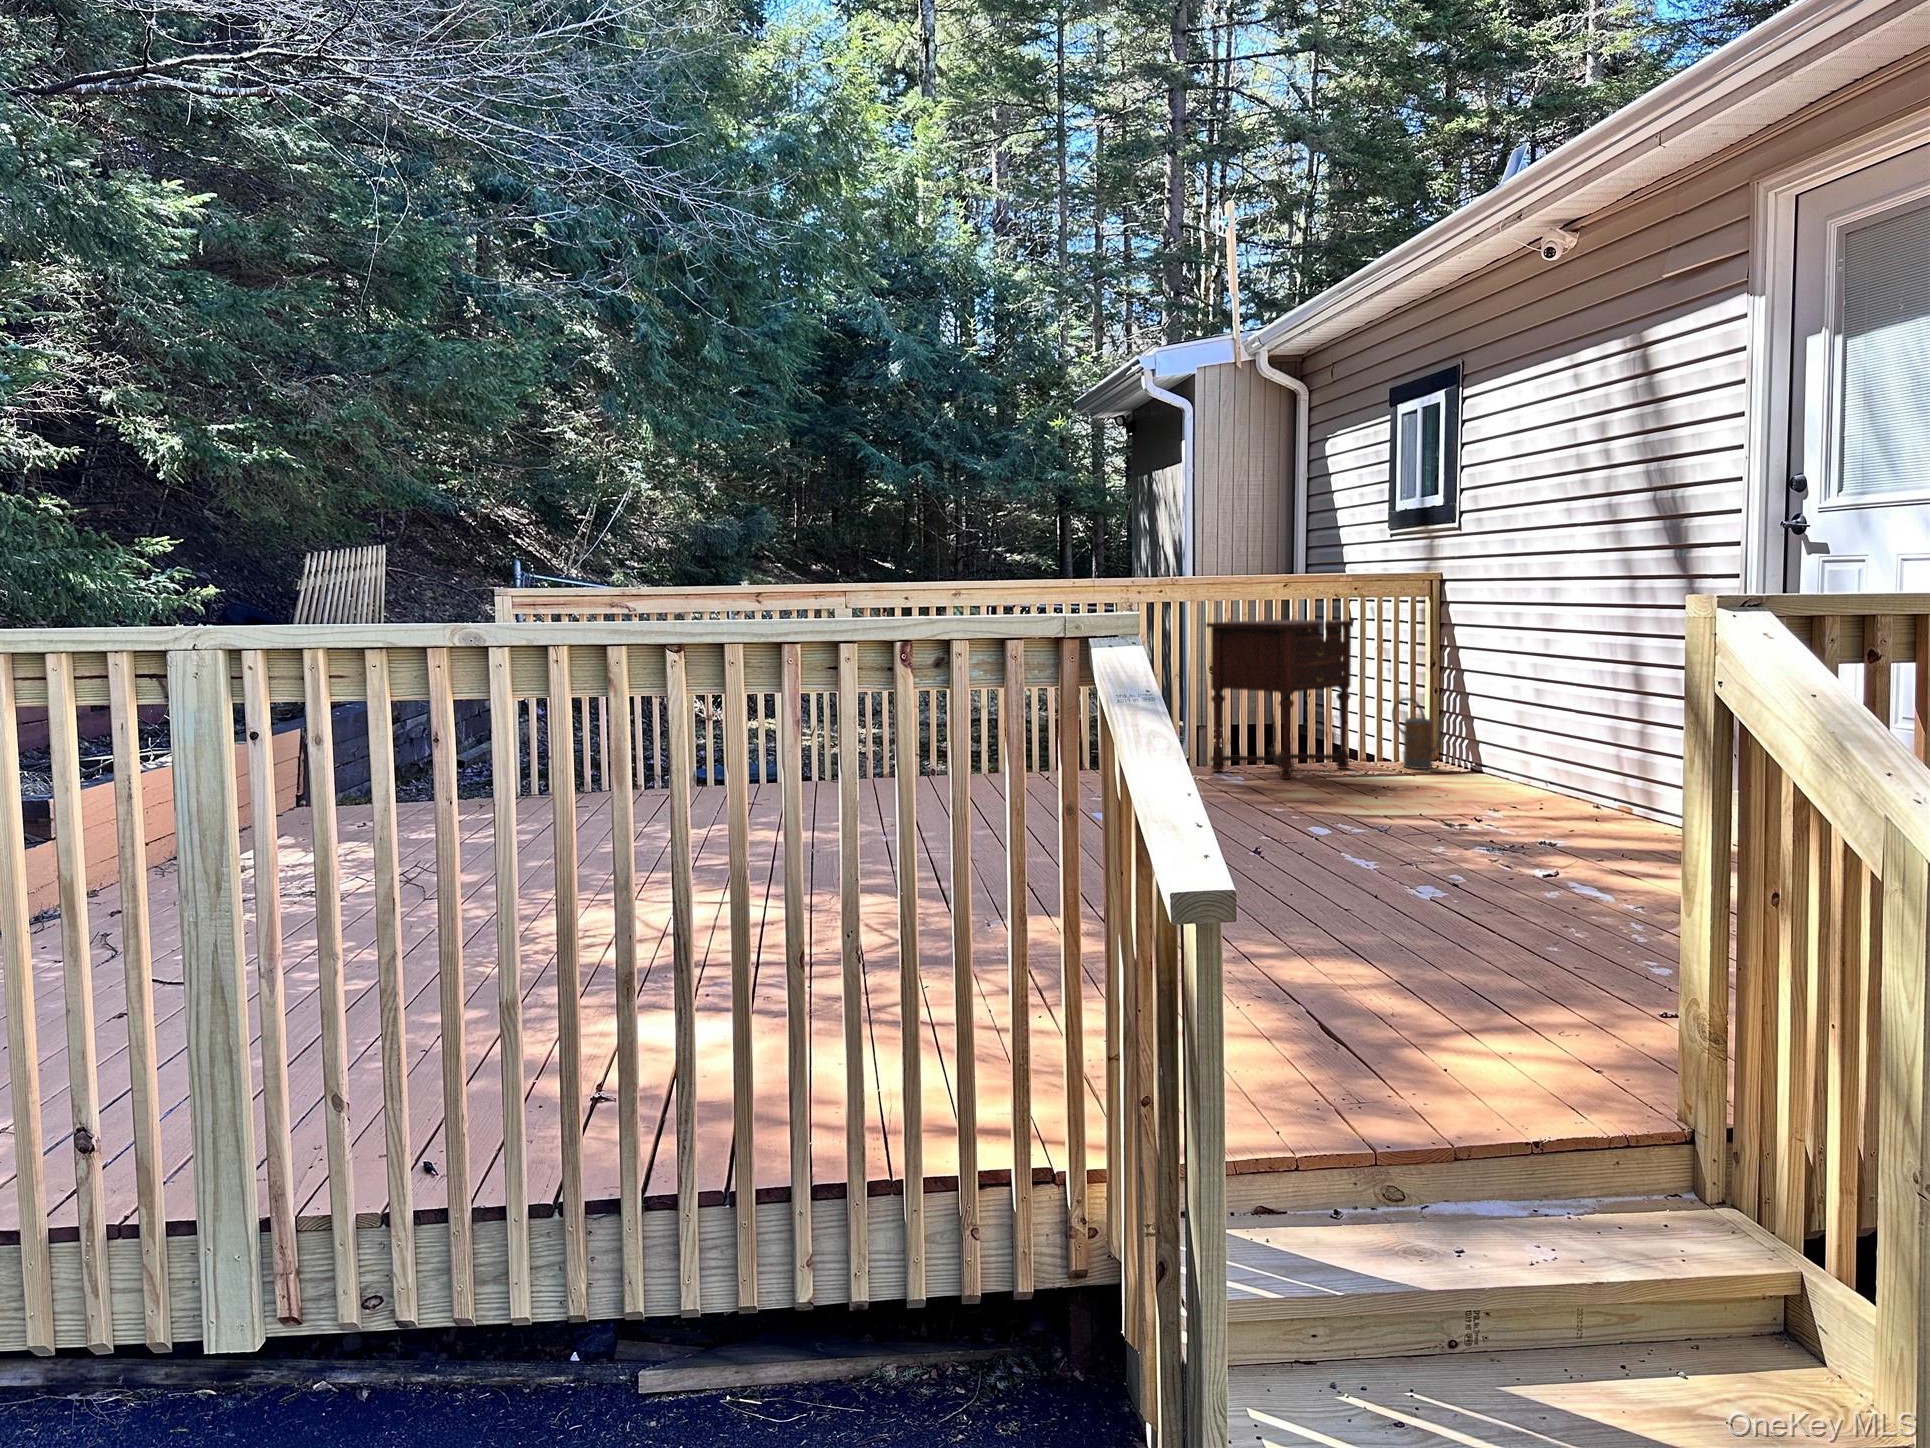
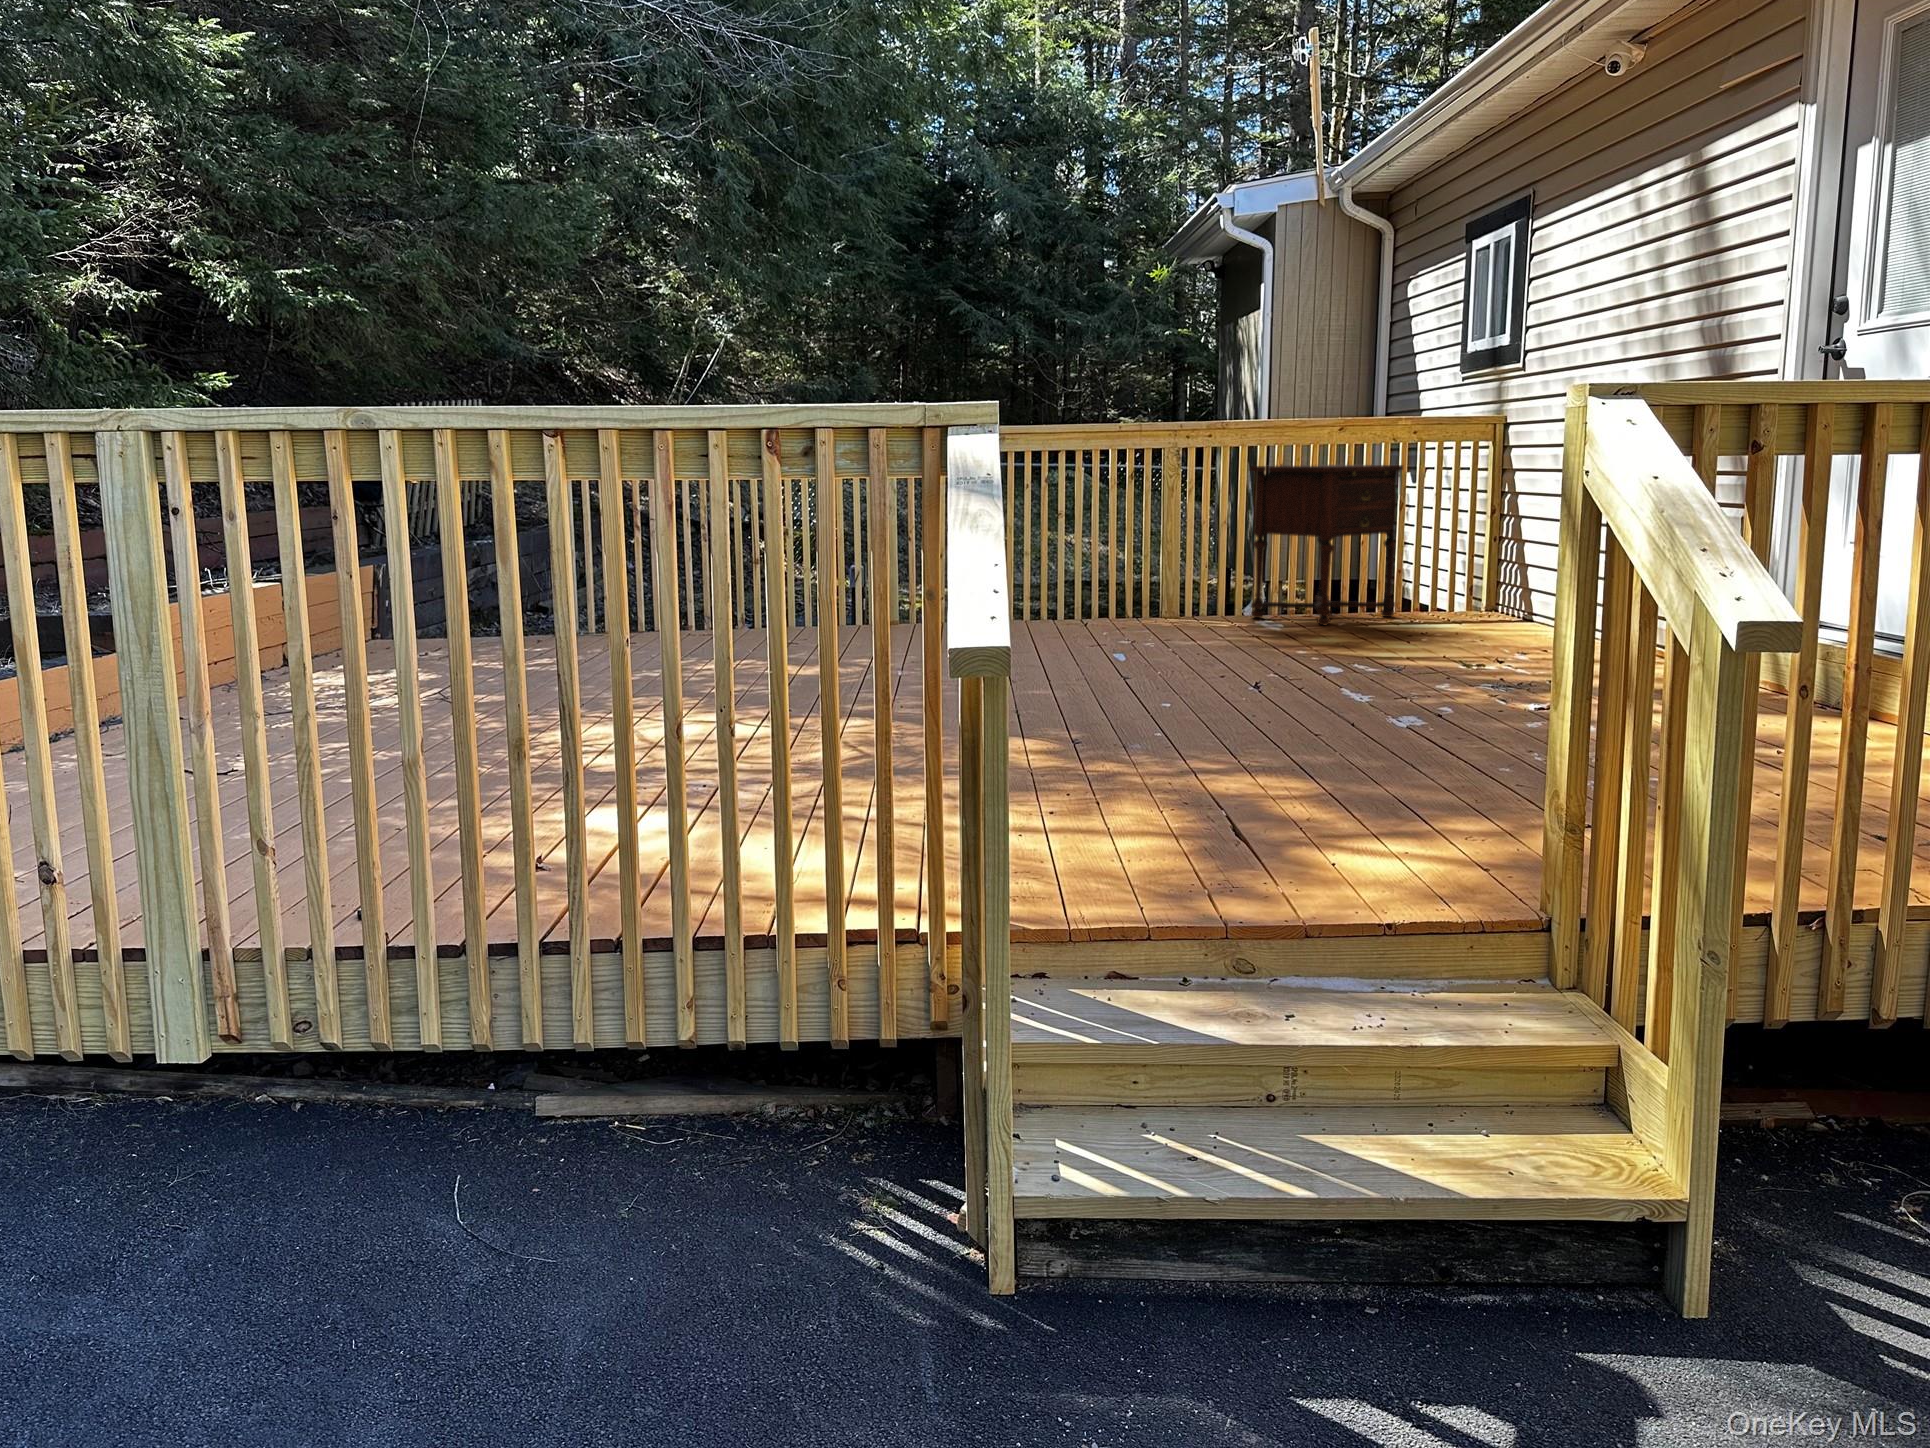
watering can: present [1392,698,1446,769] -> none [1442,545,1498,618]

